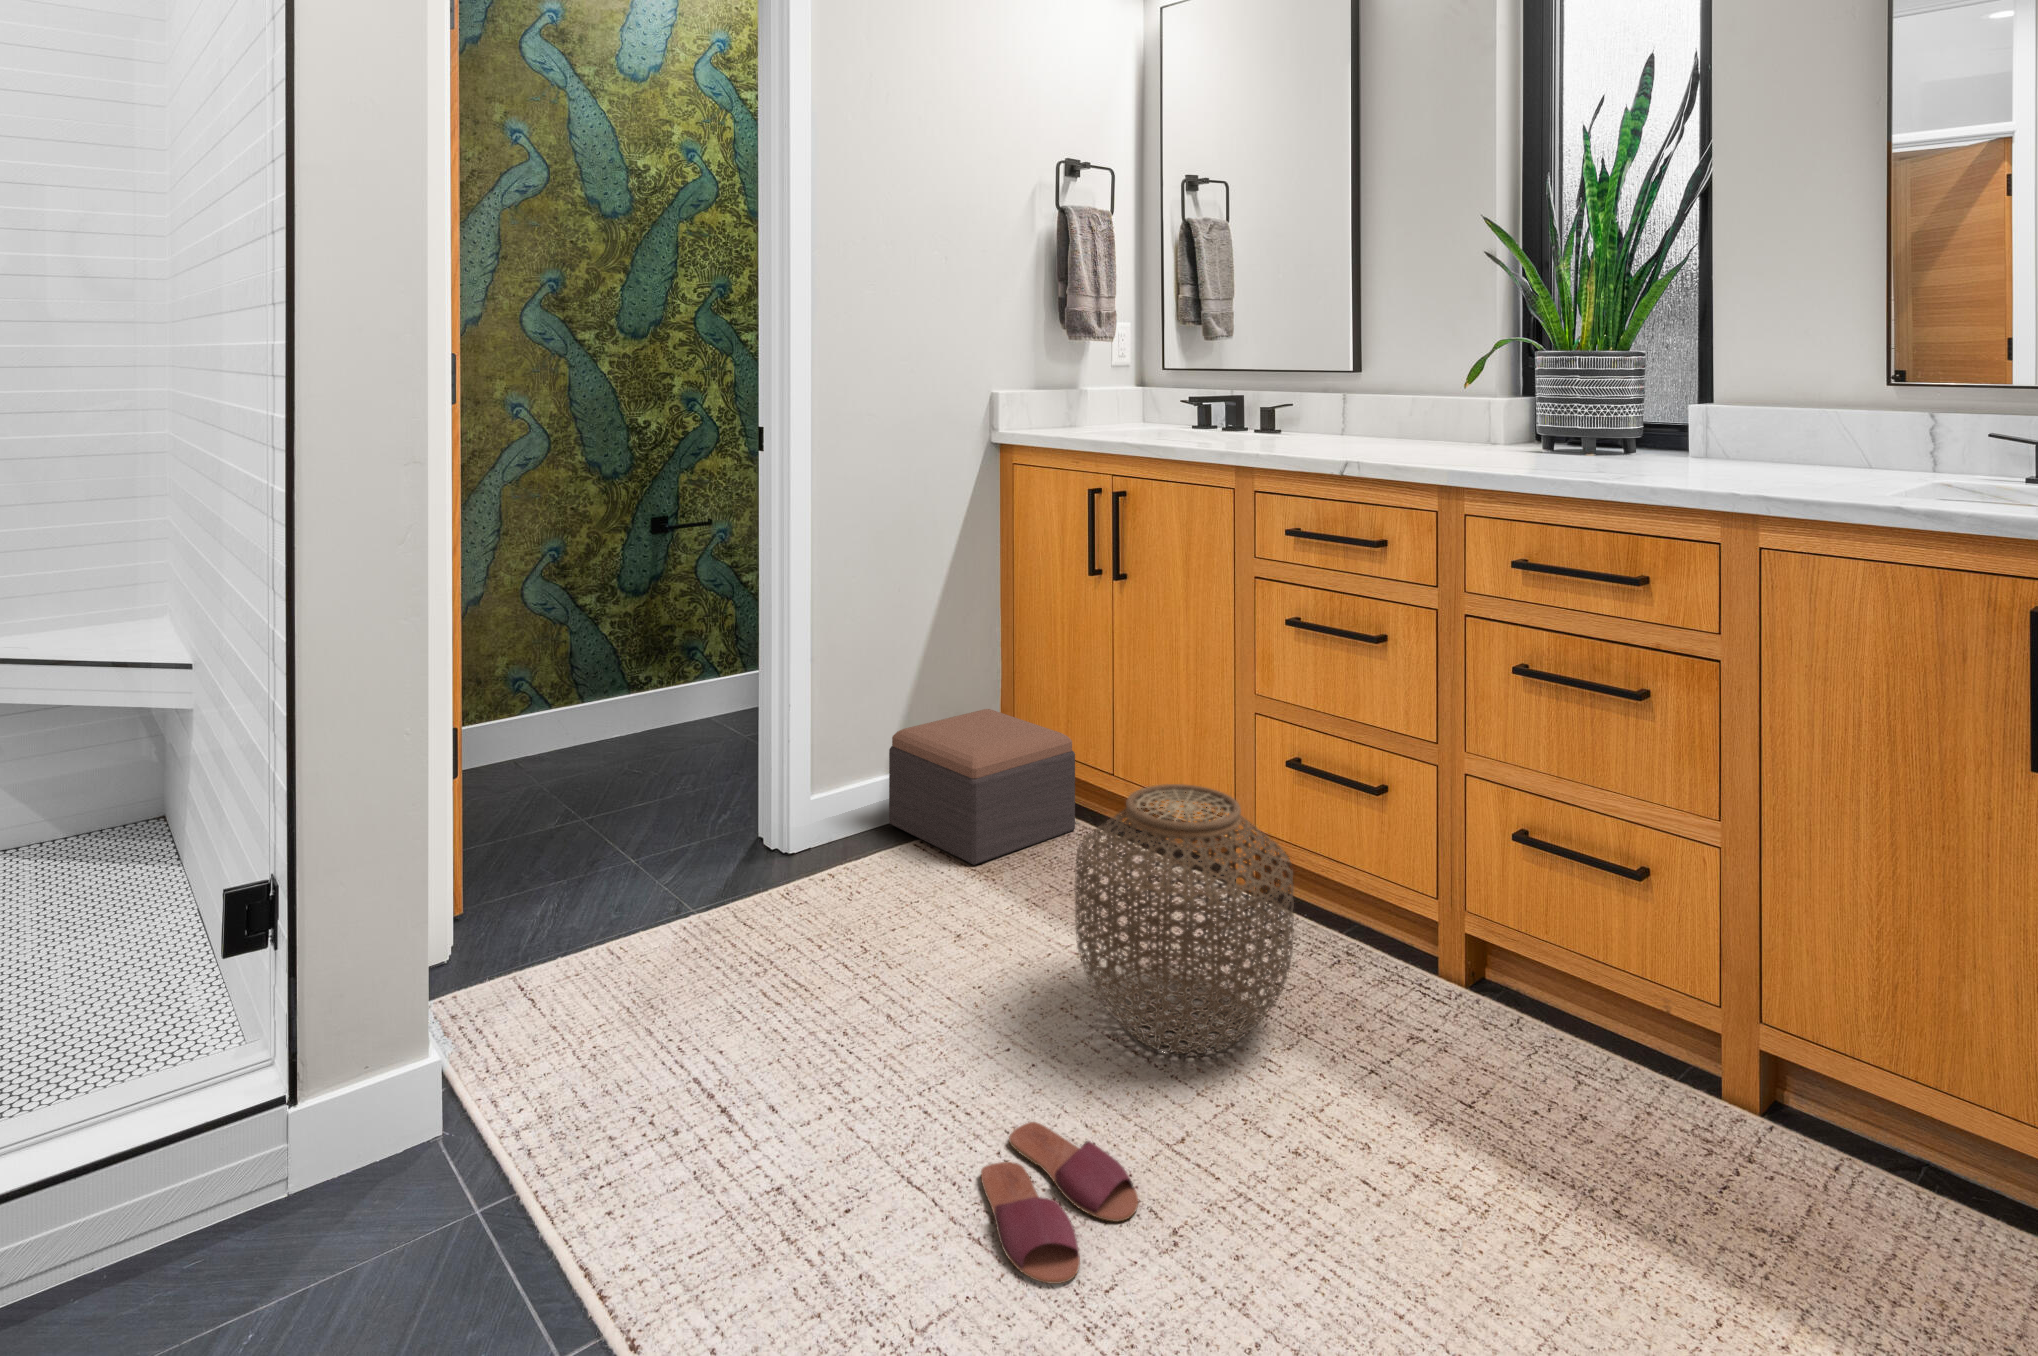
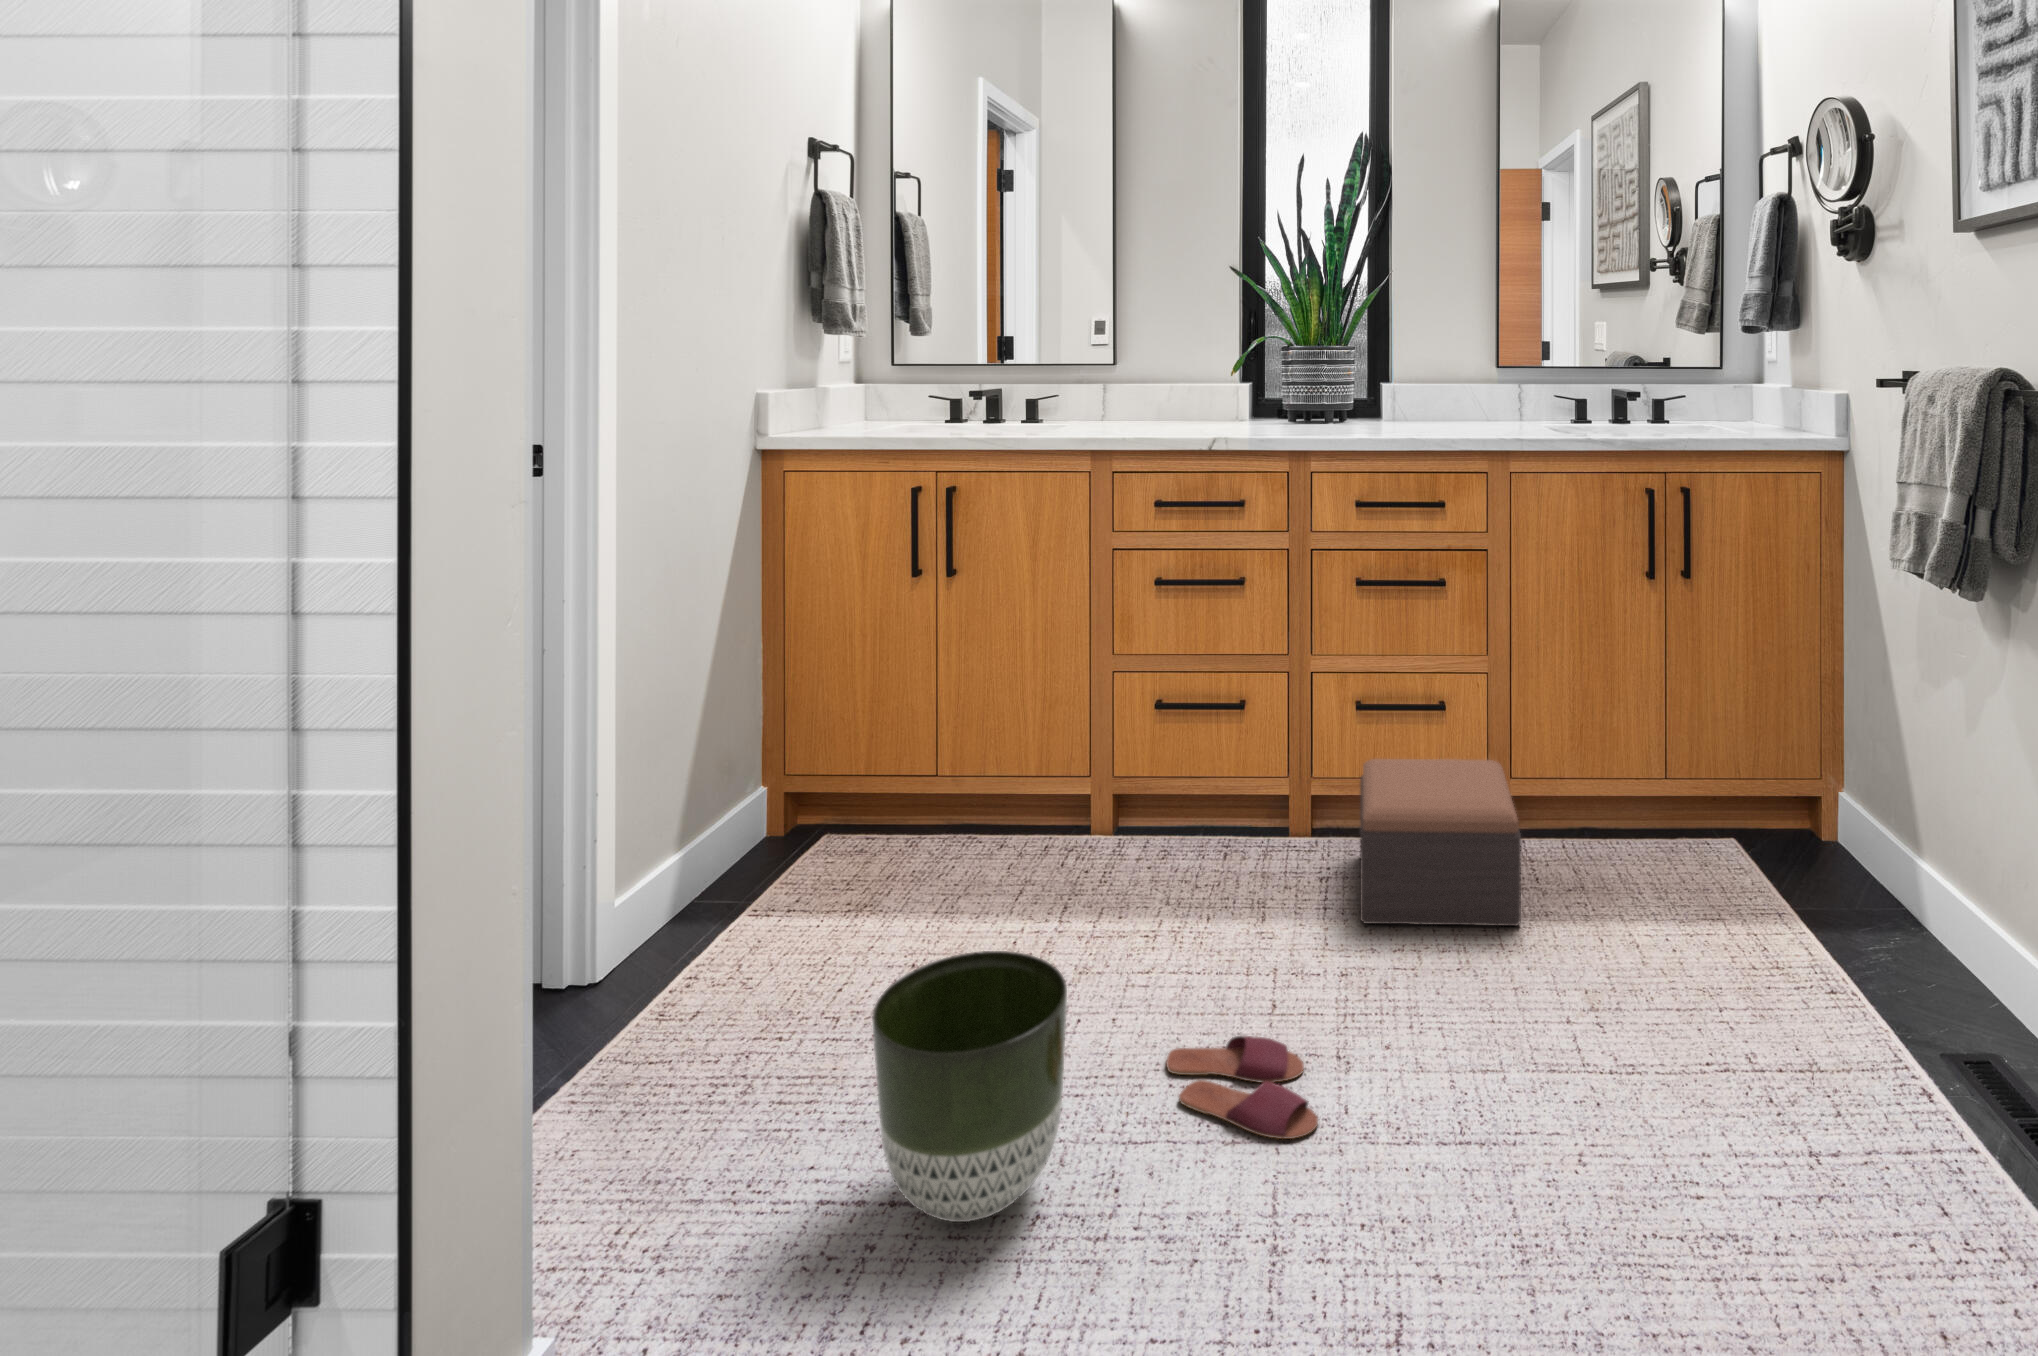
footstool: present [889,709,1075,865] -> present [1360,759,1521,926]
woven basket: present [1075,784,1294,1054] -> none [1088,735,1273,963]
planter: none [658,908,844,1169] -> present [872,951,1067,1222]

